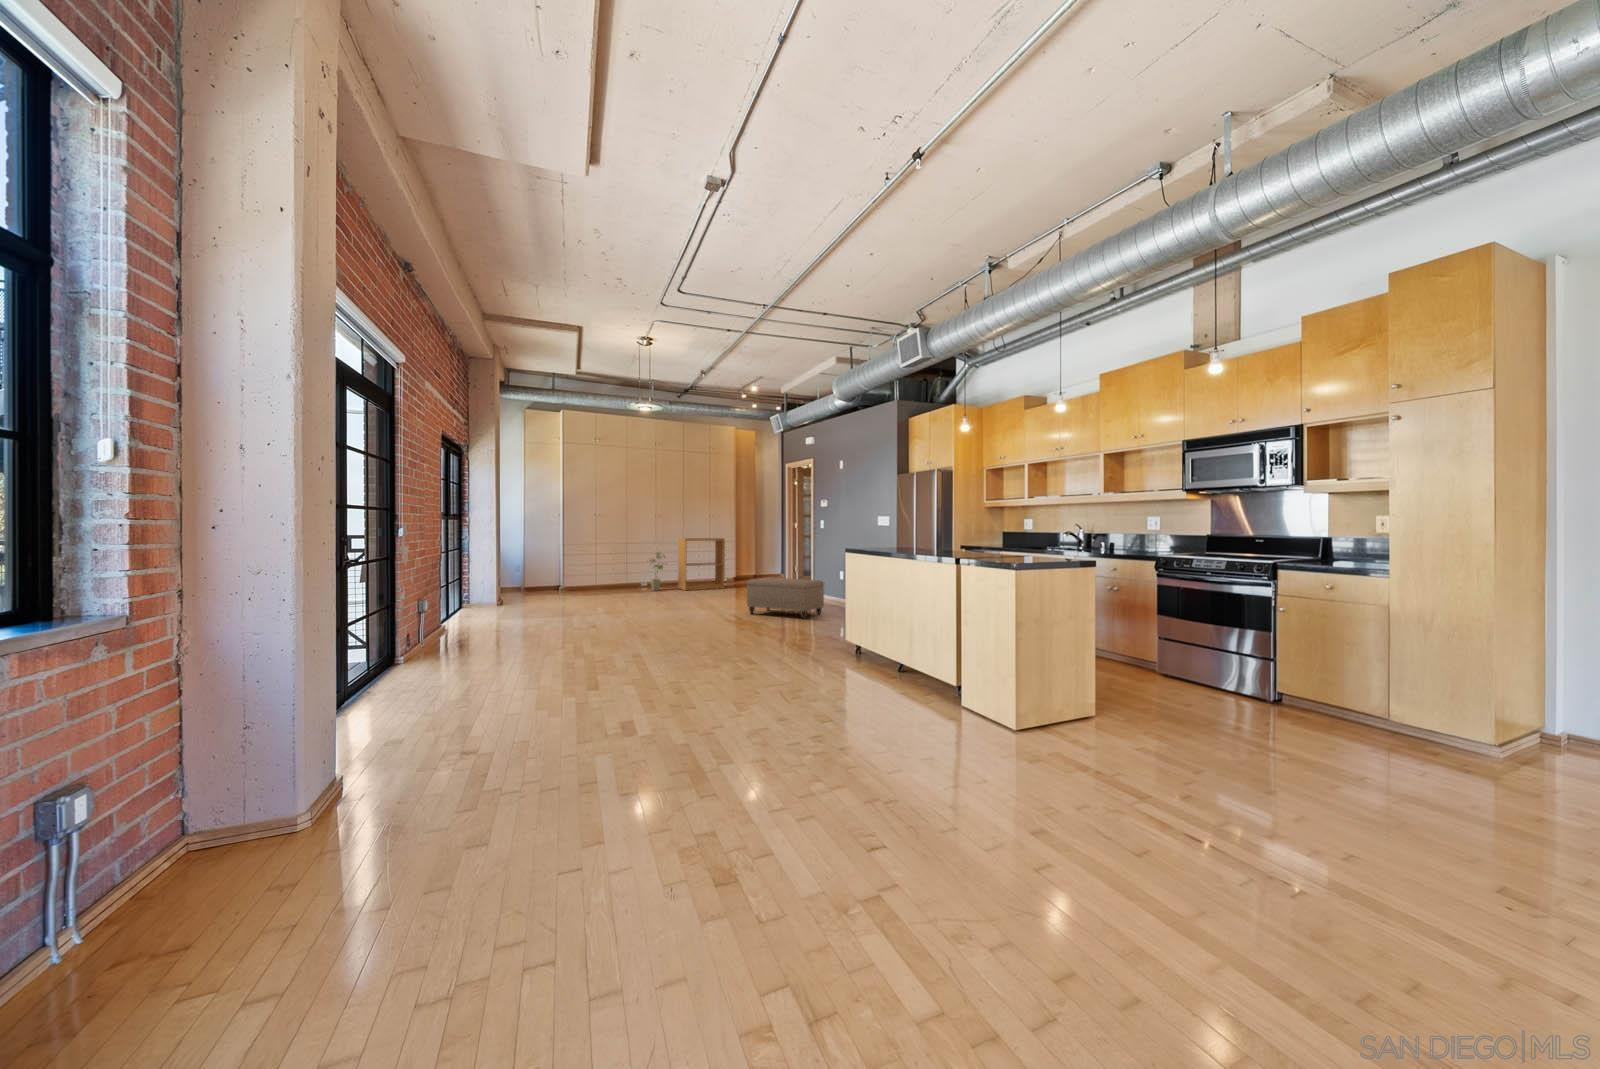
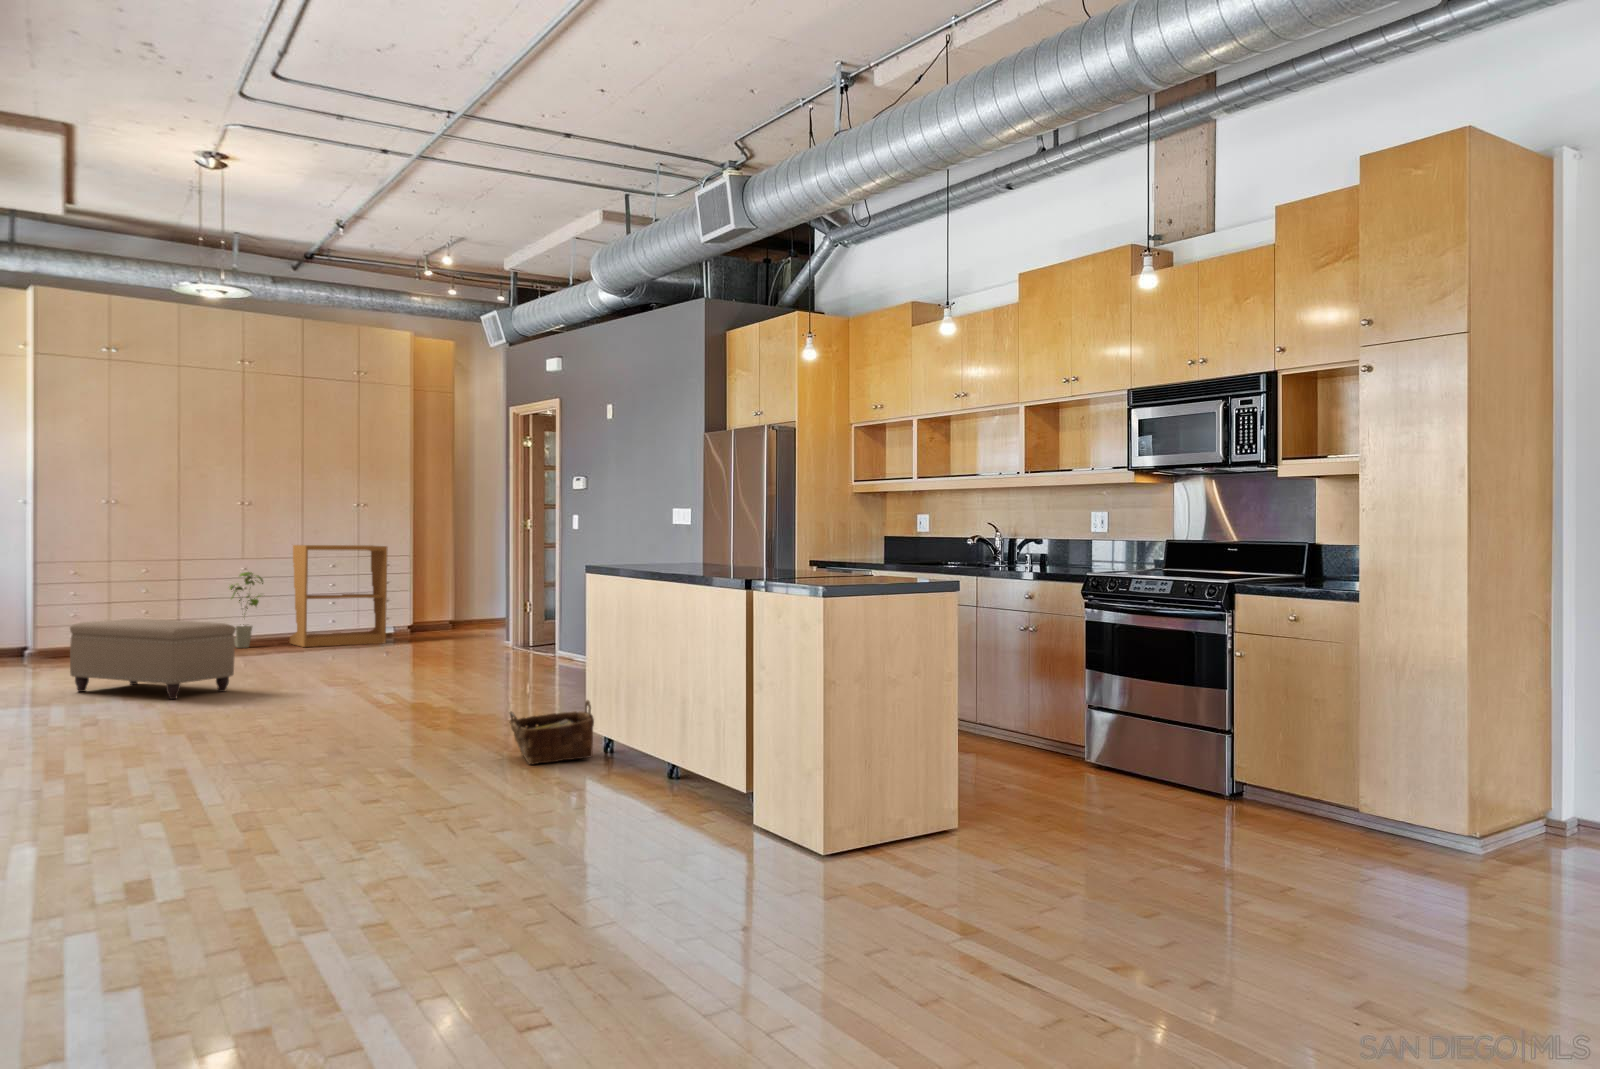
ottoman: present [747,577,824,619] -> present [70,619,236,699]
woven basket: none [808,626,854,662] -> present [510,700,594,764]

